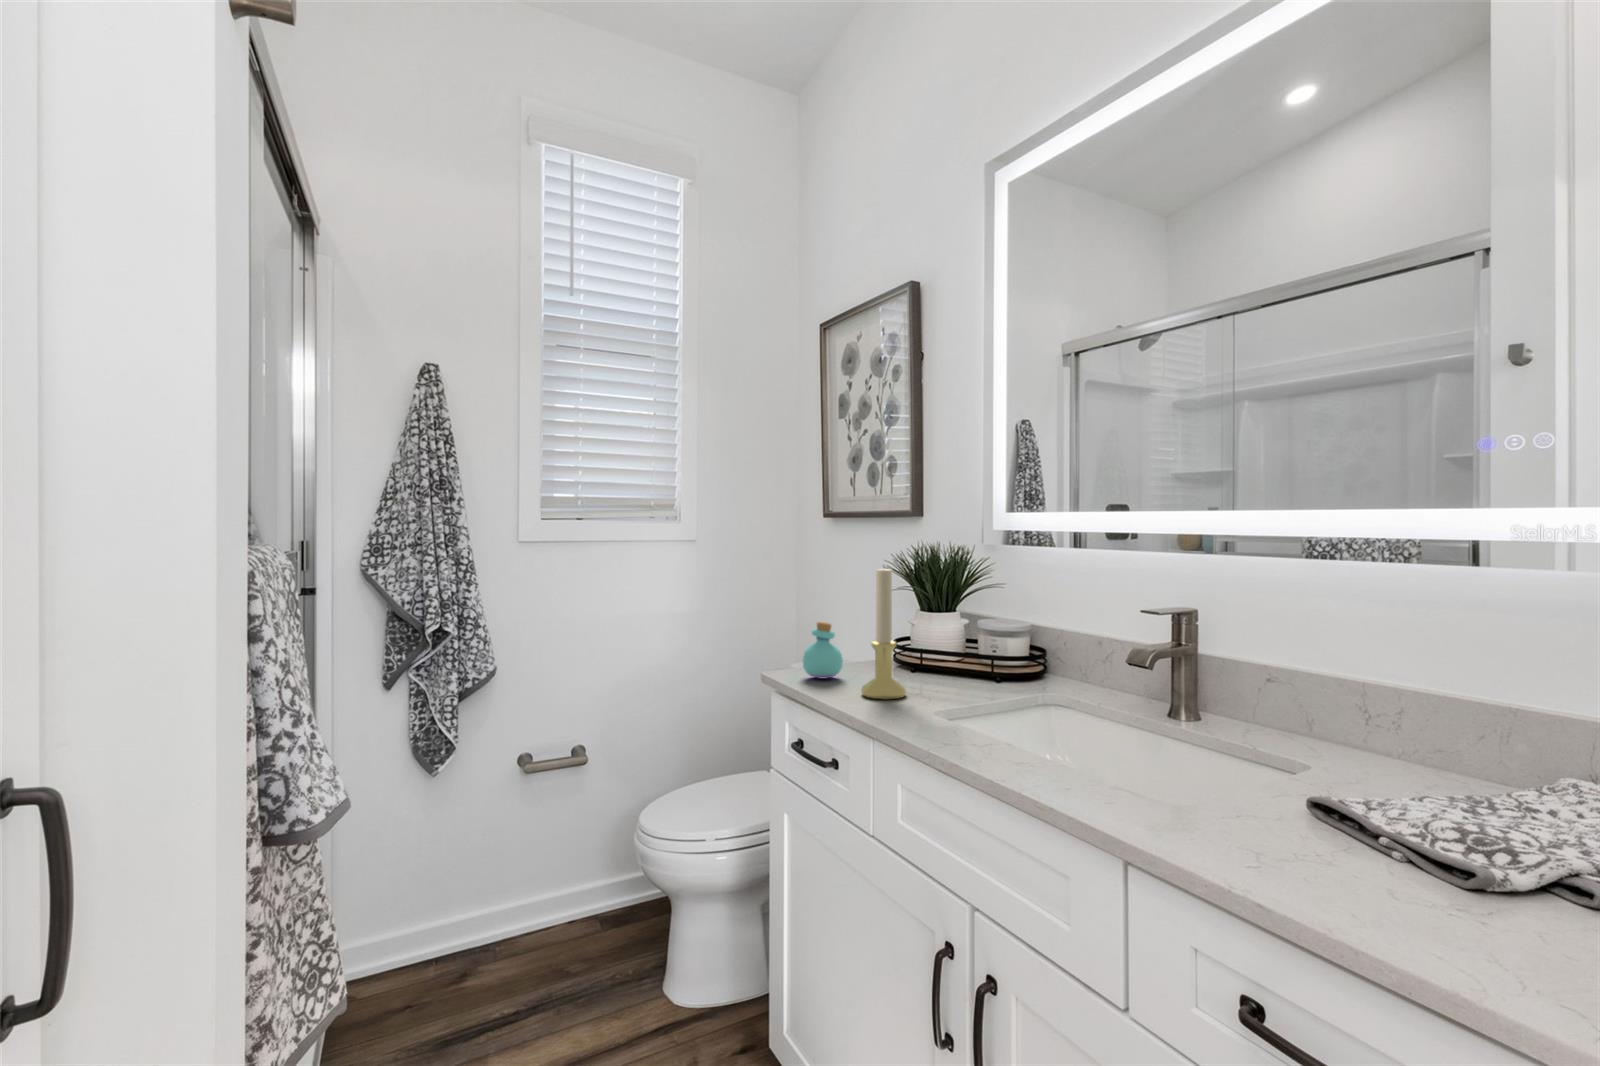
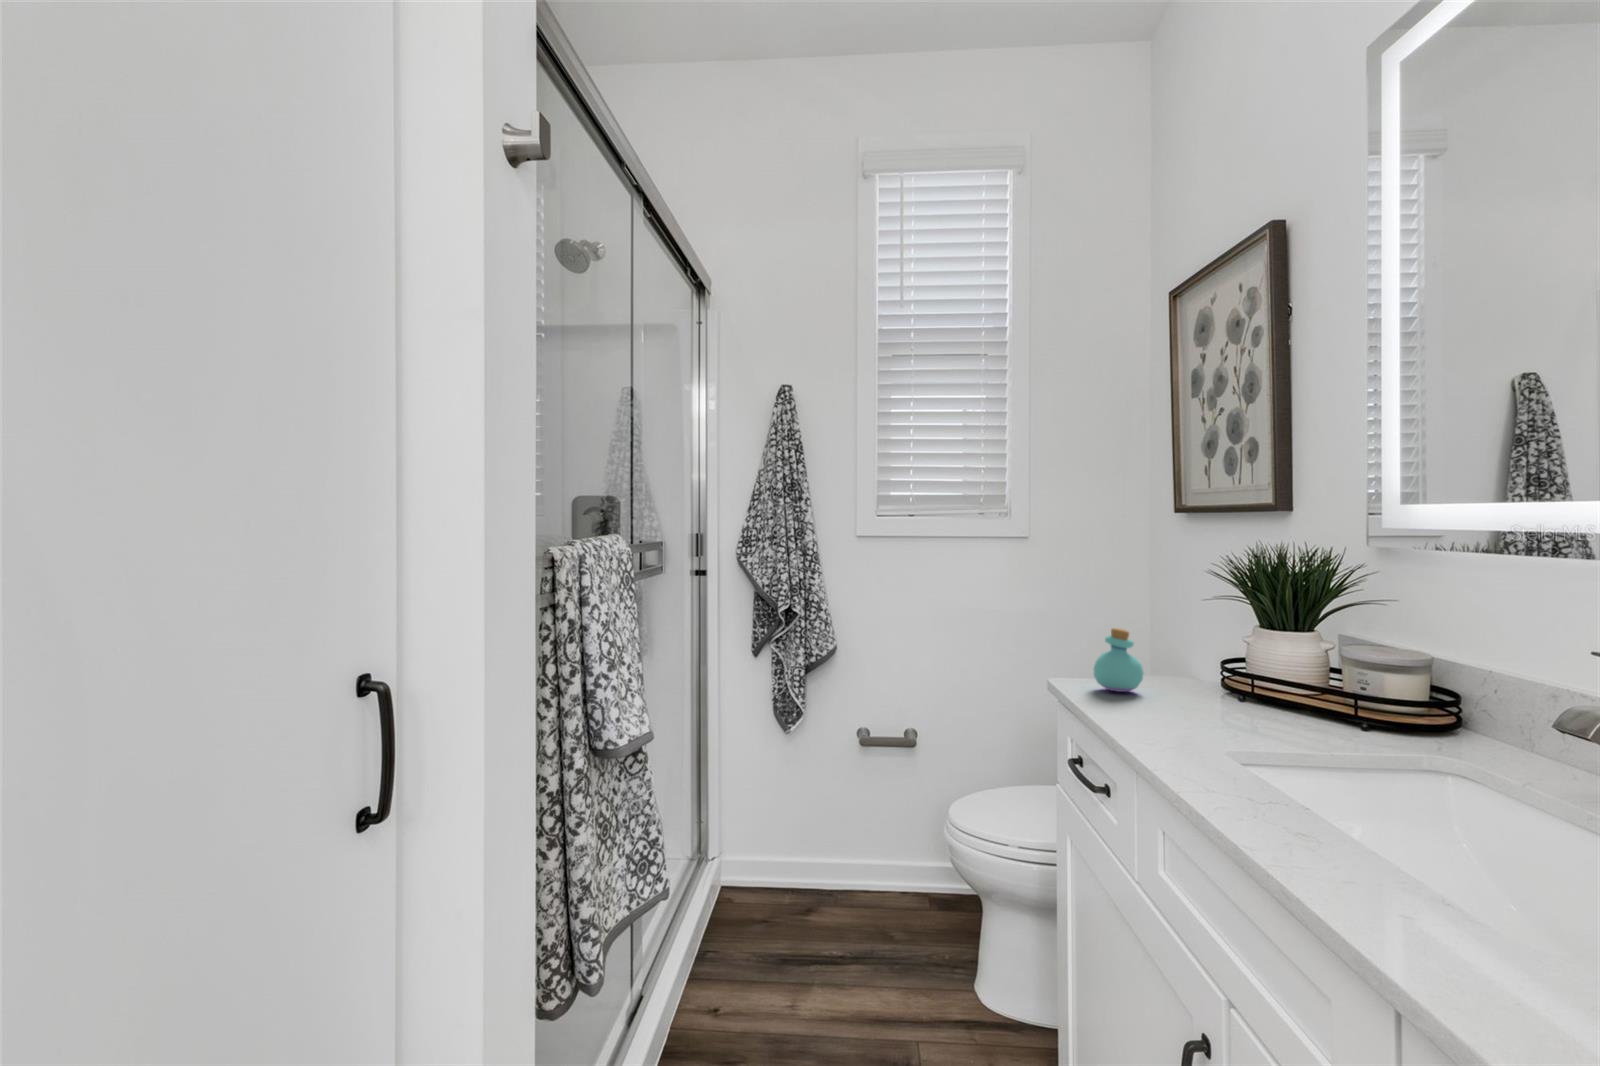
candle holder: present [861,569,906,699] -> none [1145,566,1203,724]

